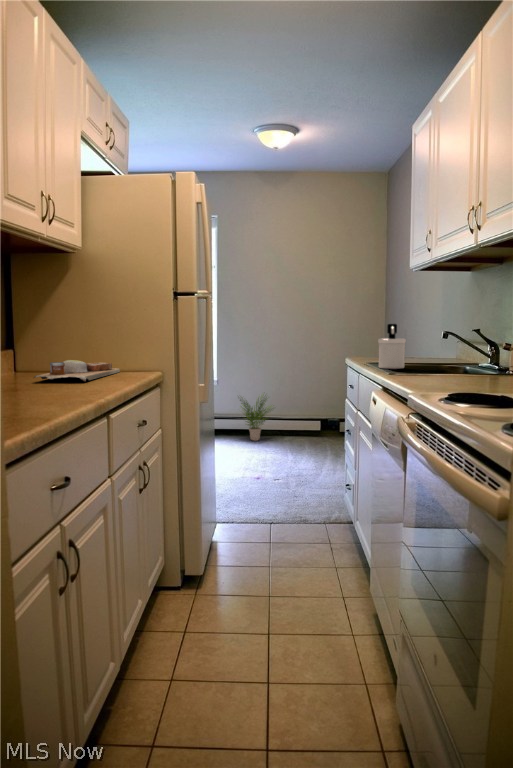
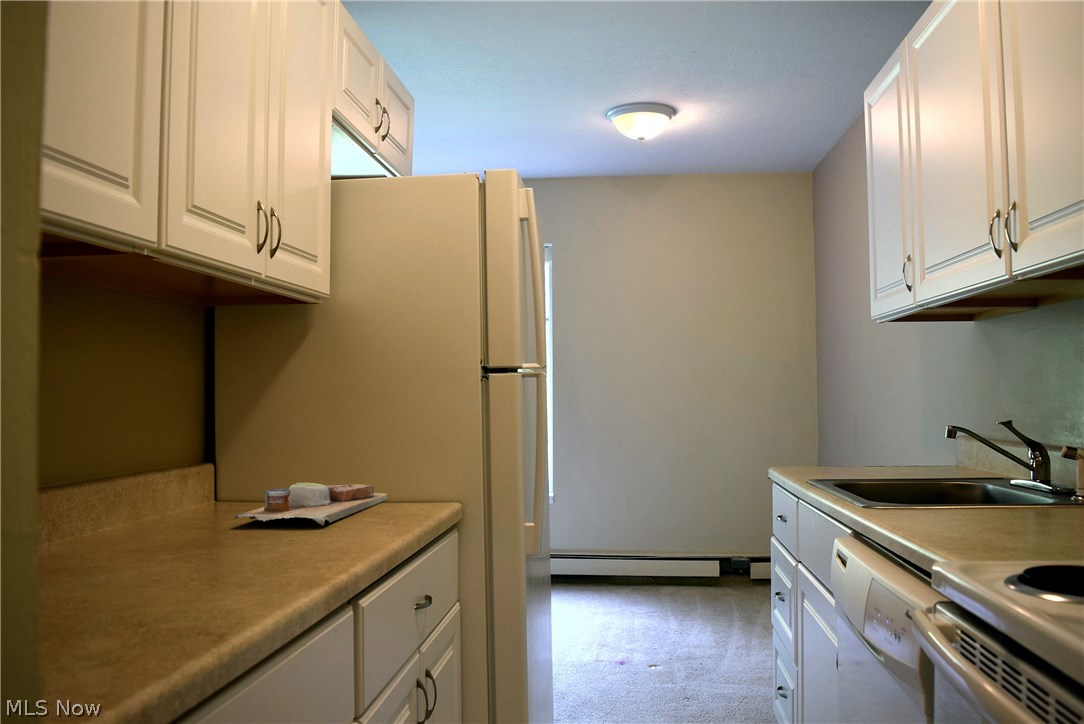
soap dispenser: present [378,324,406,369] -> none [830,410,879,488]
potted plant: present [240,397,272,441] -> none [570,509,641,589]

